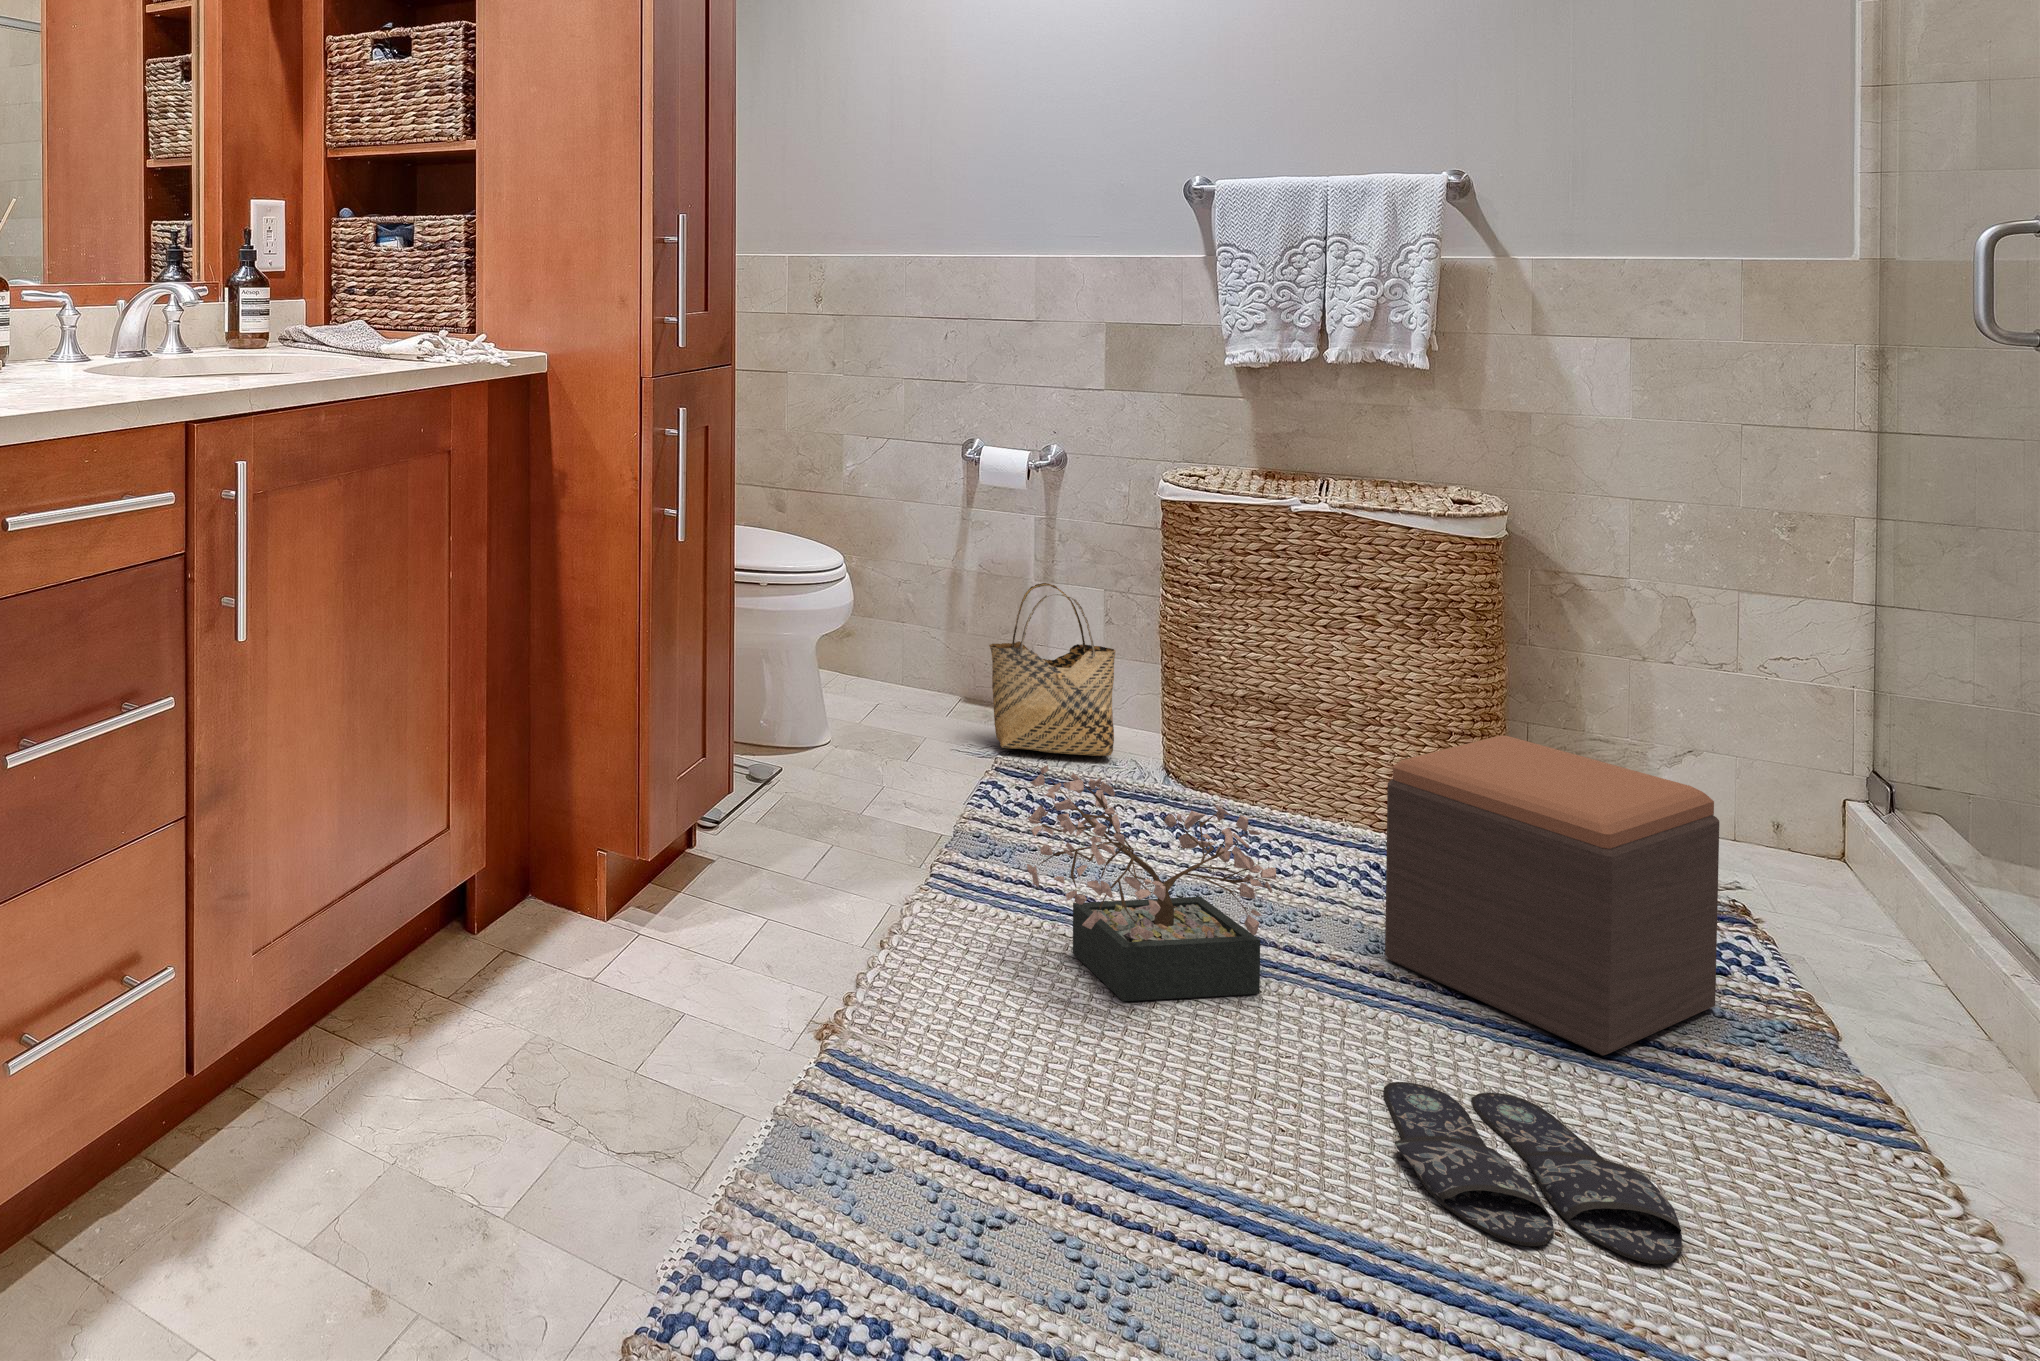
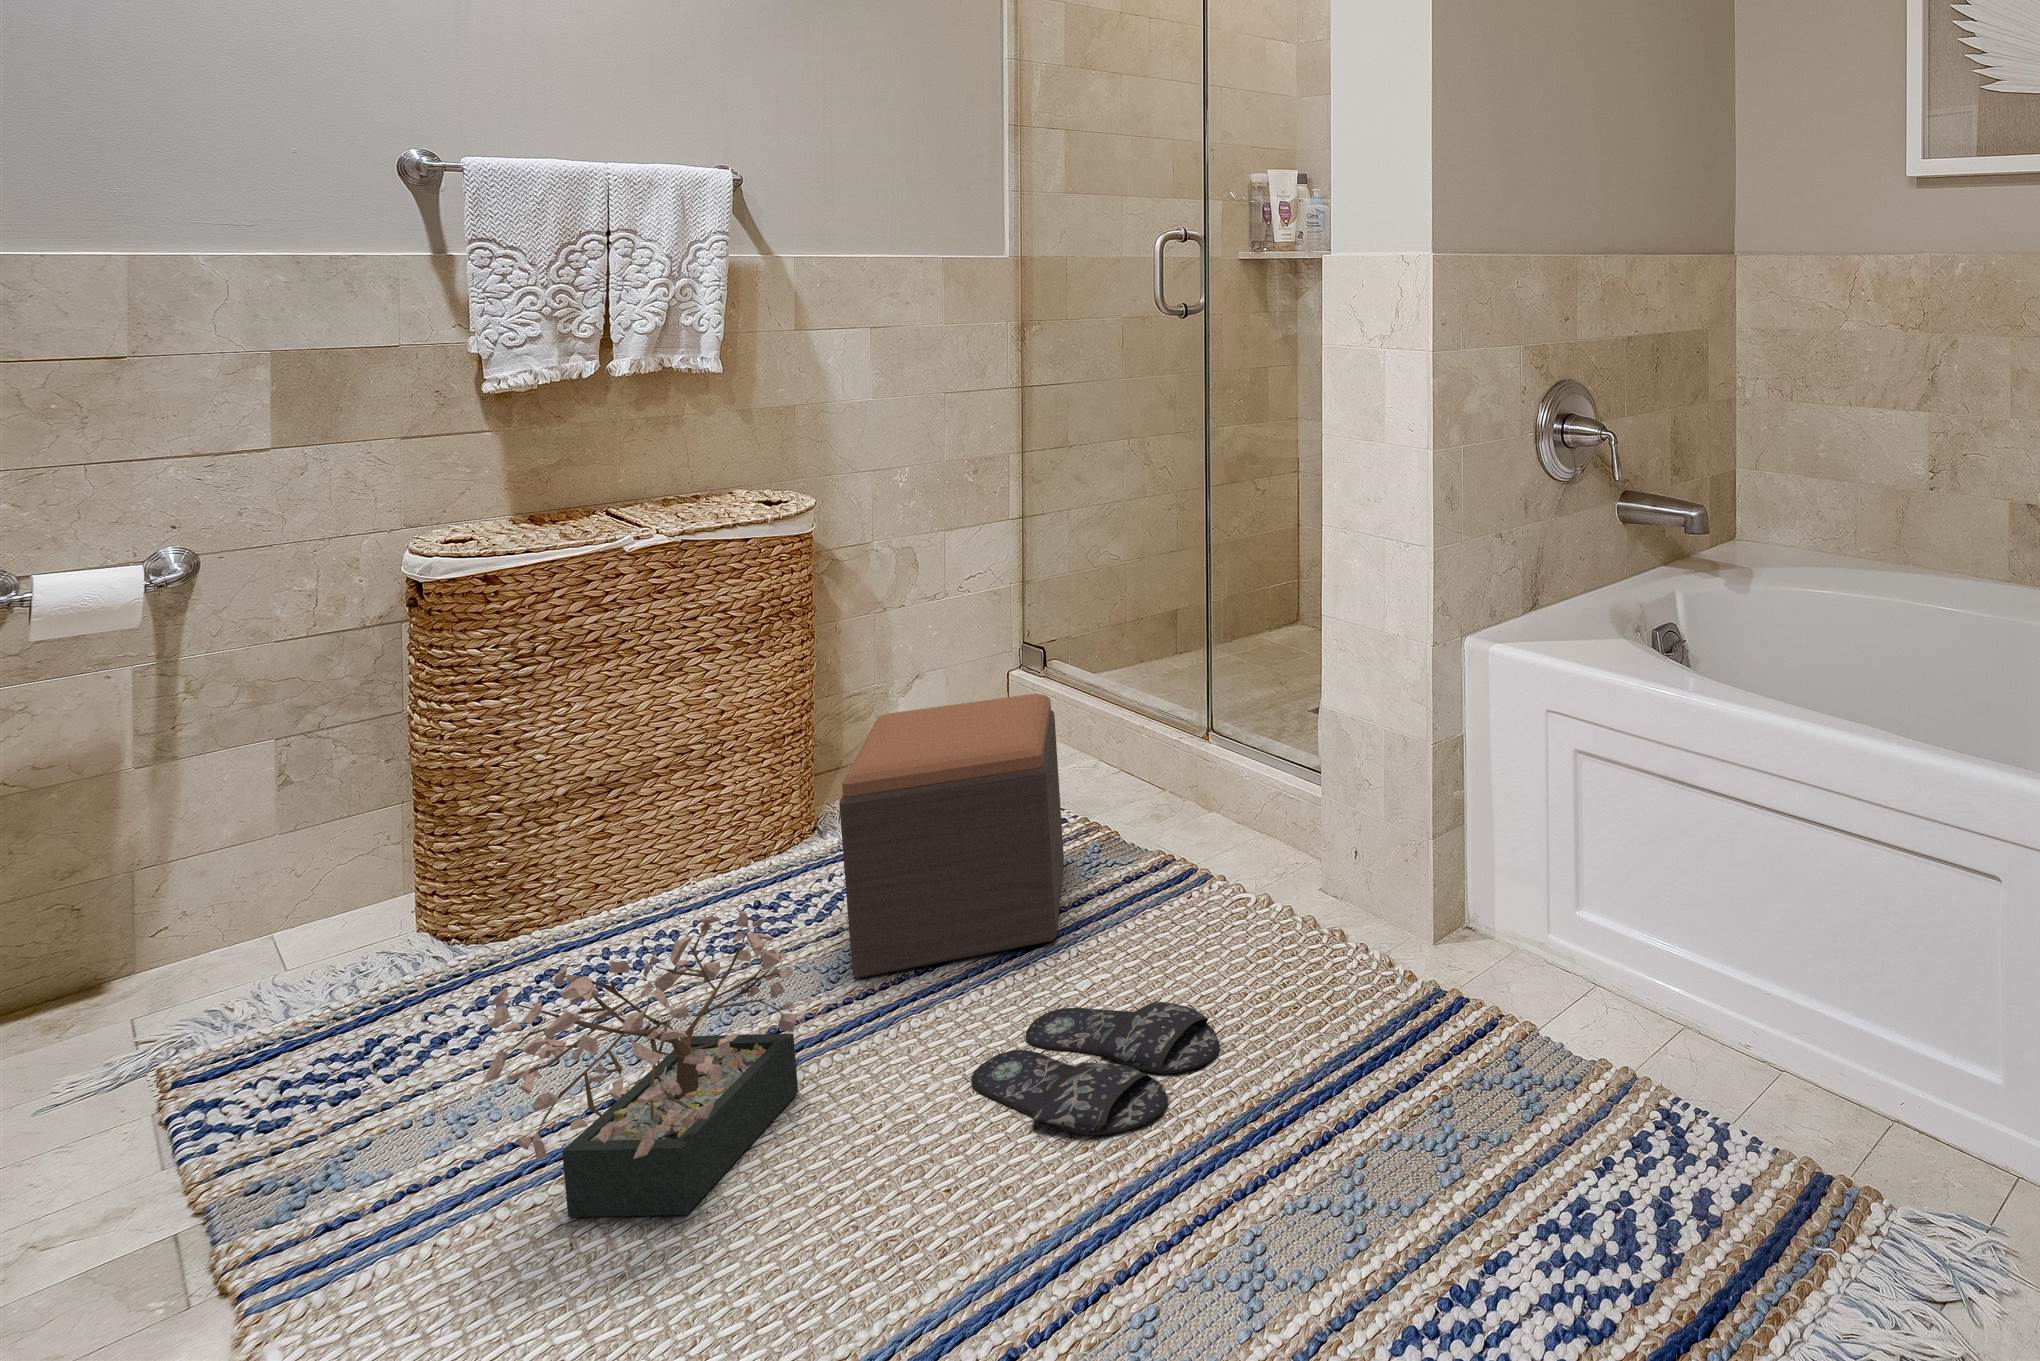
woven basket: present [989,583,1116,756] -> none [91,766,349,1051]

